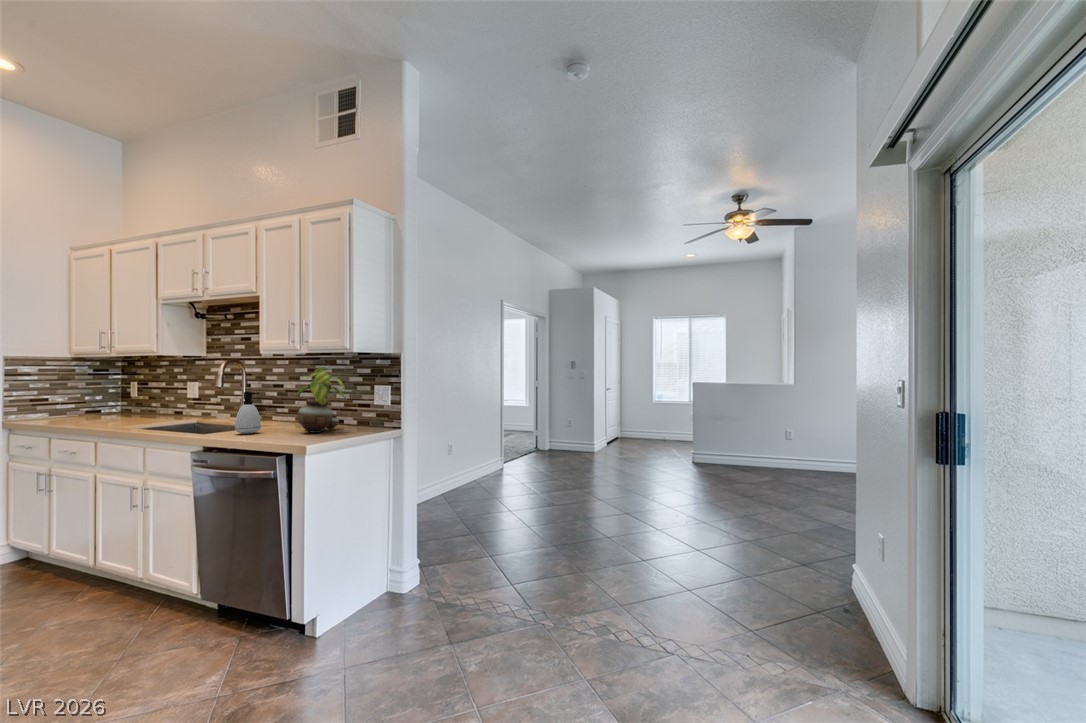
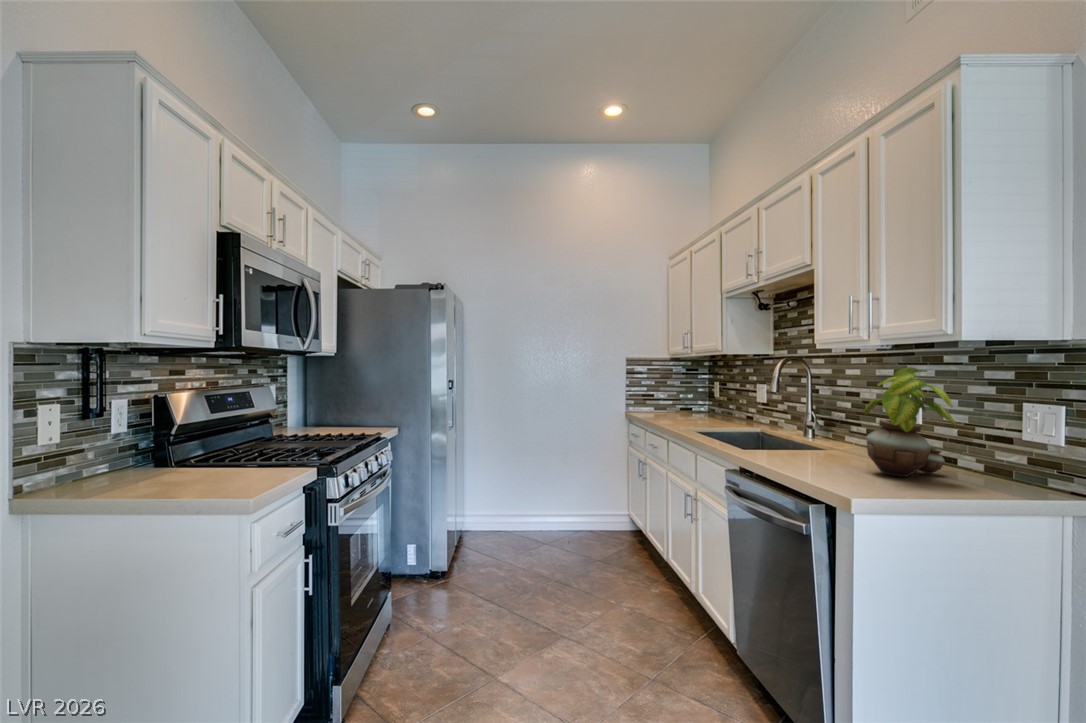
soap dispenser: present [235,391,261,434] -> none [779,401,814,459]

